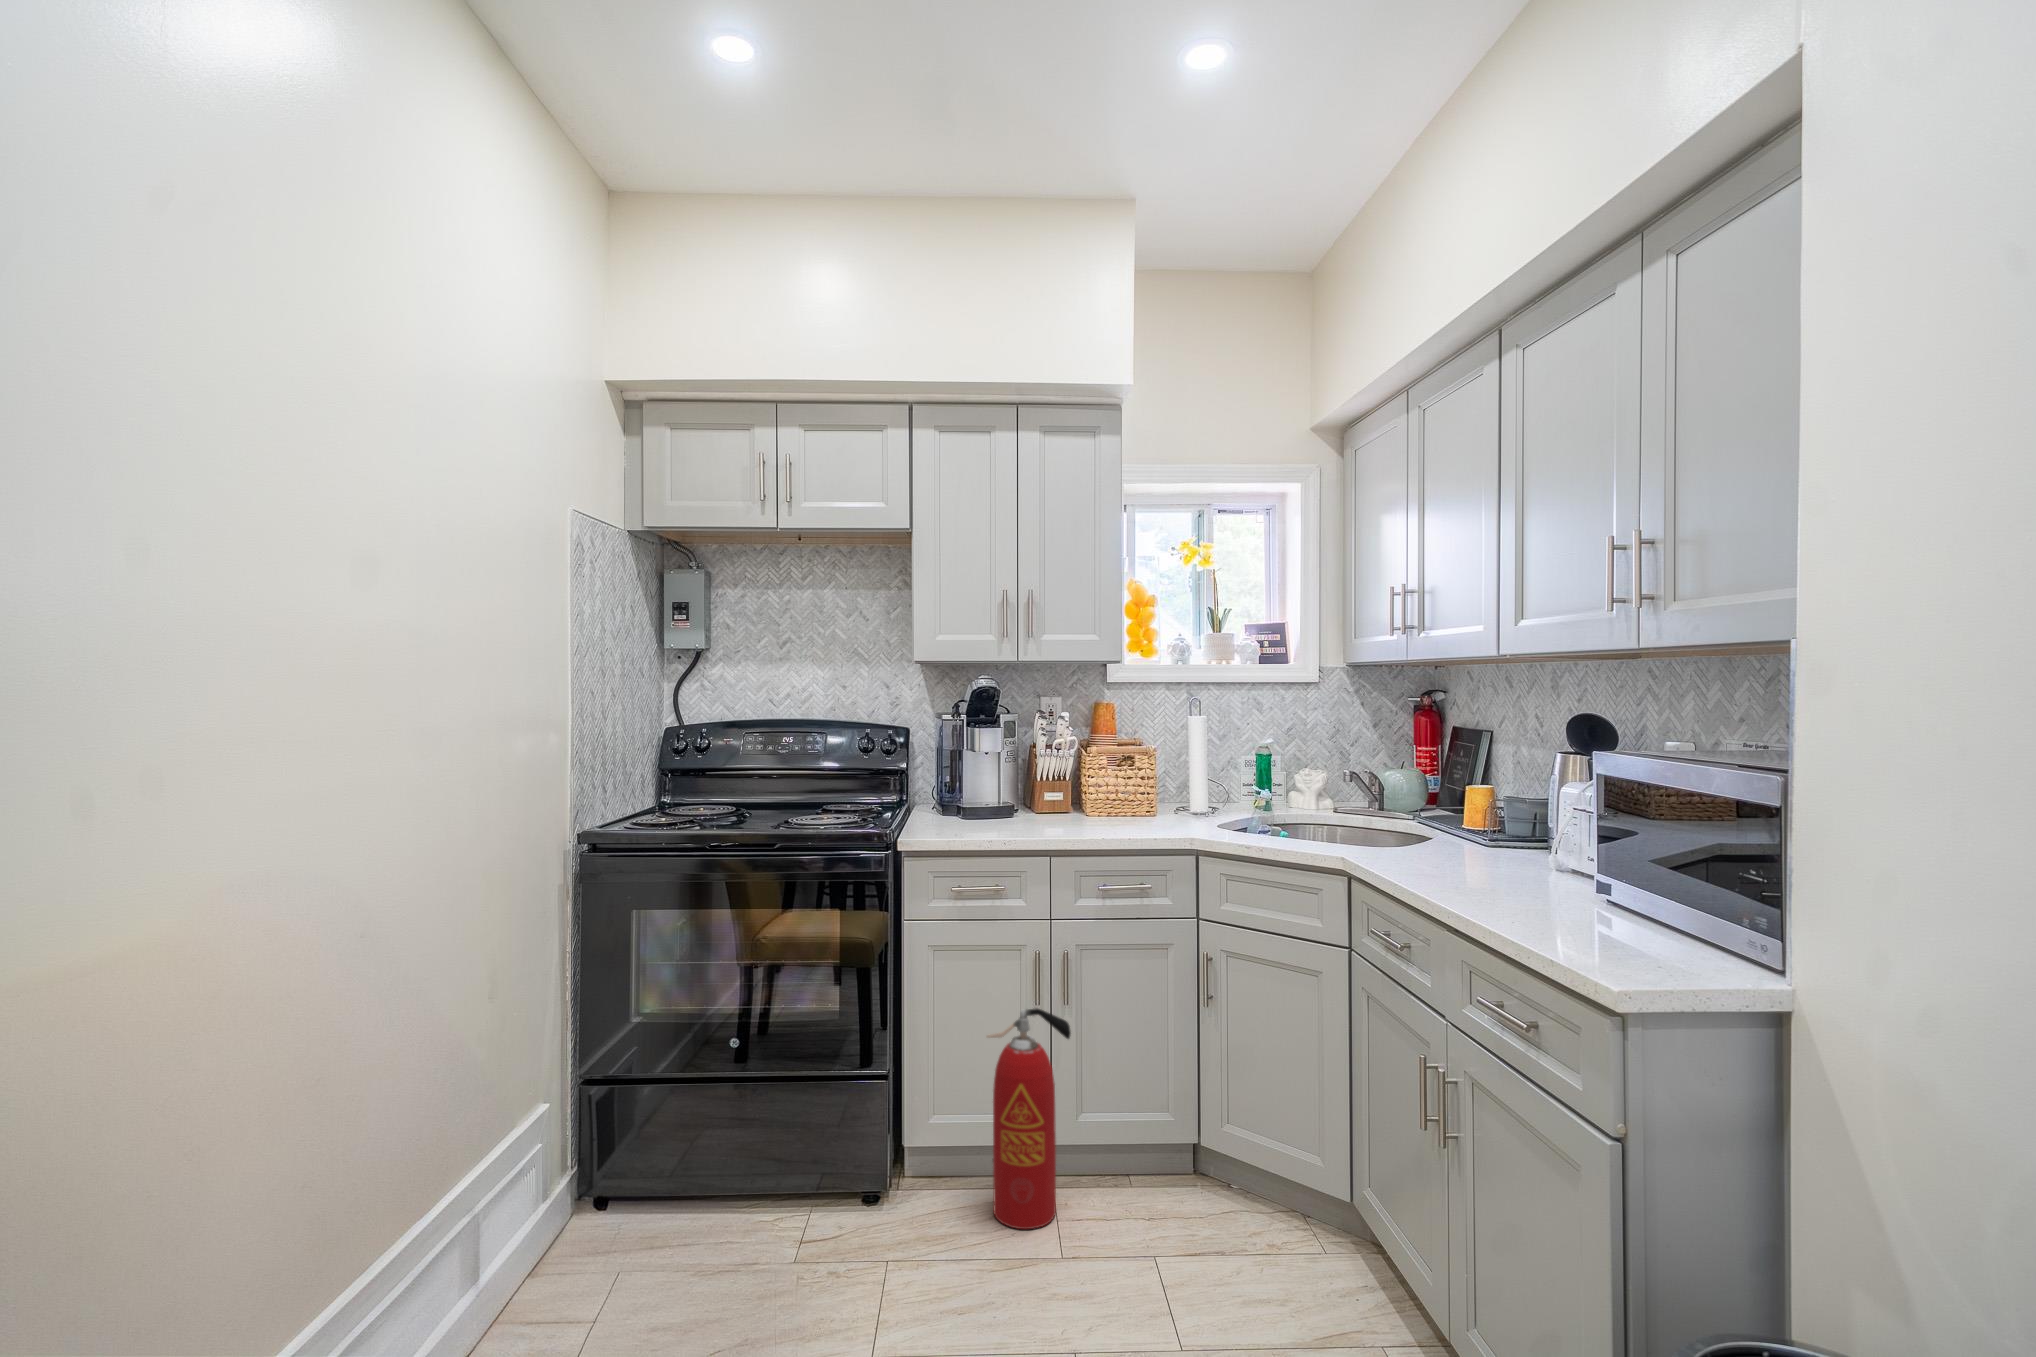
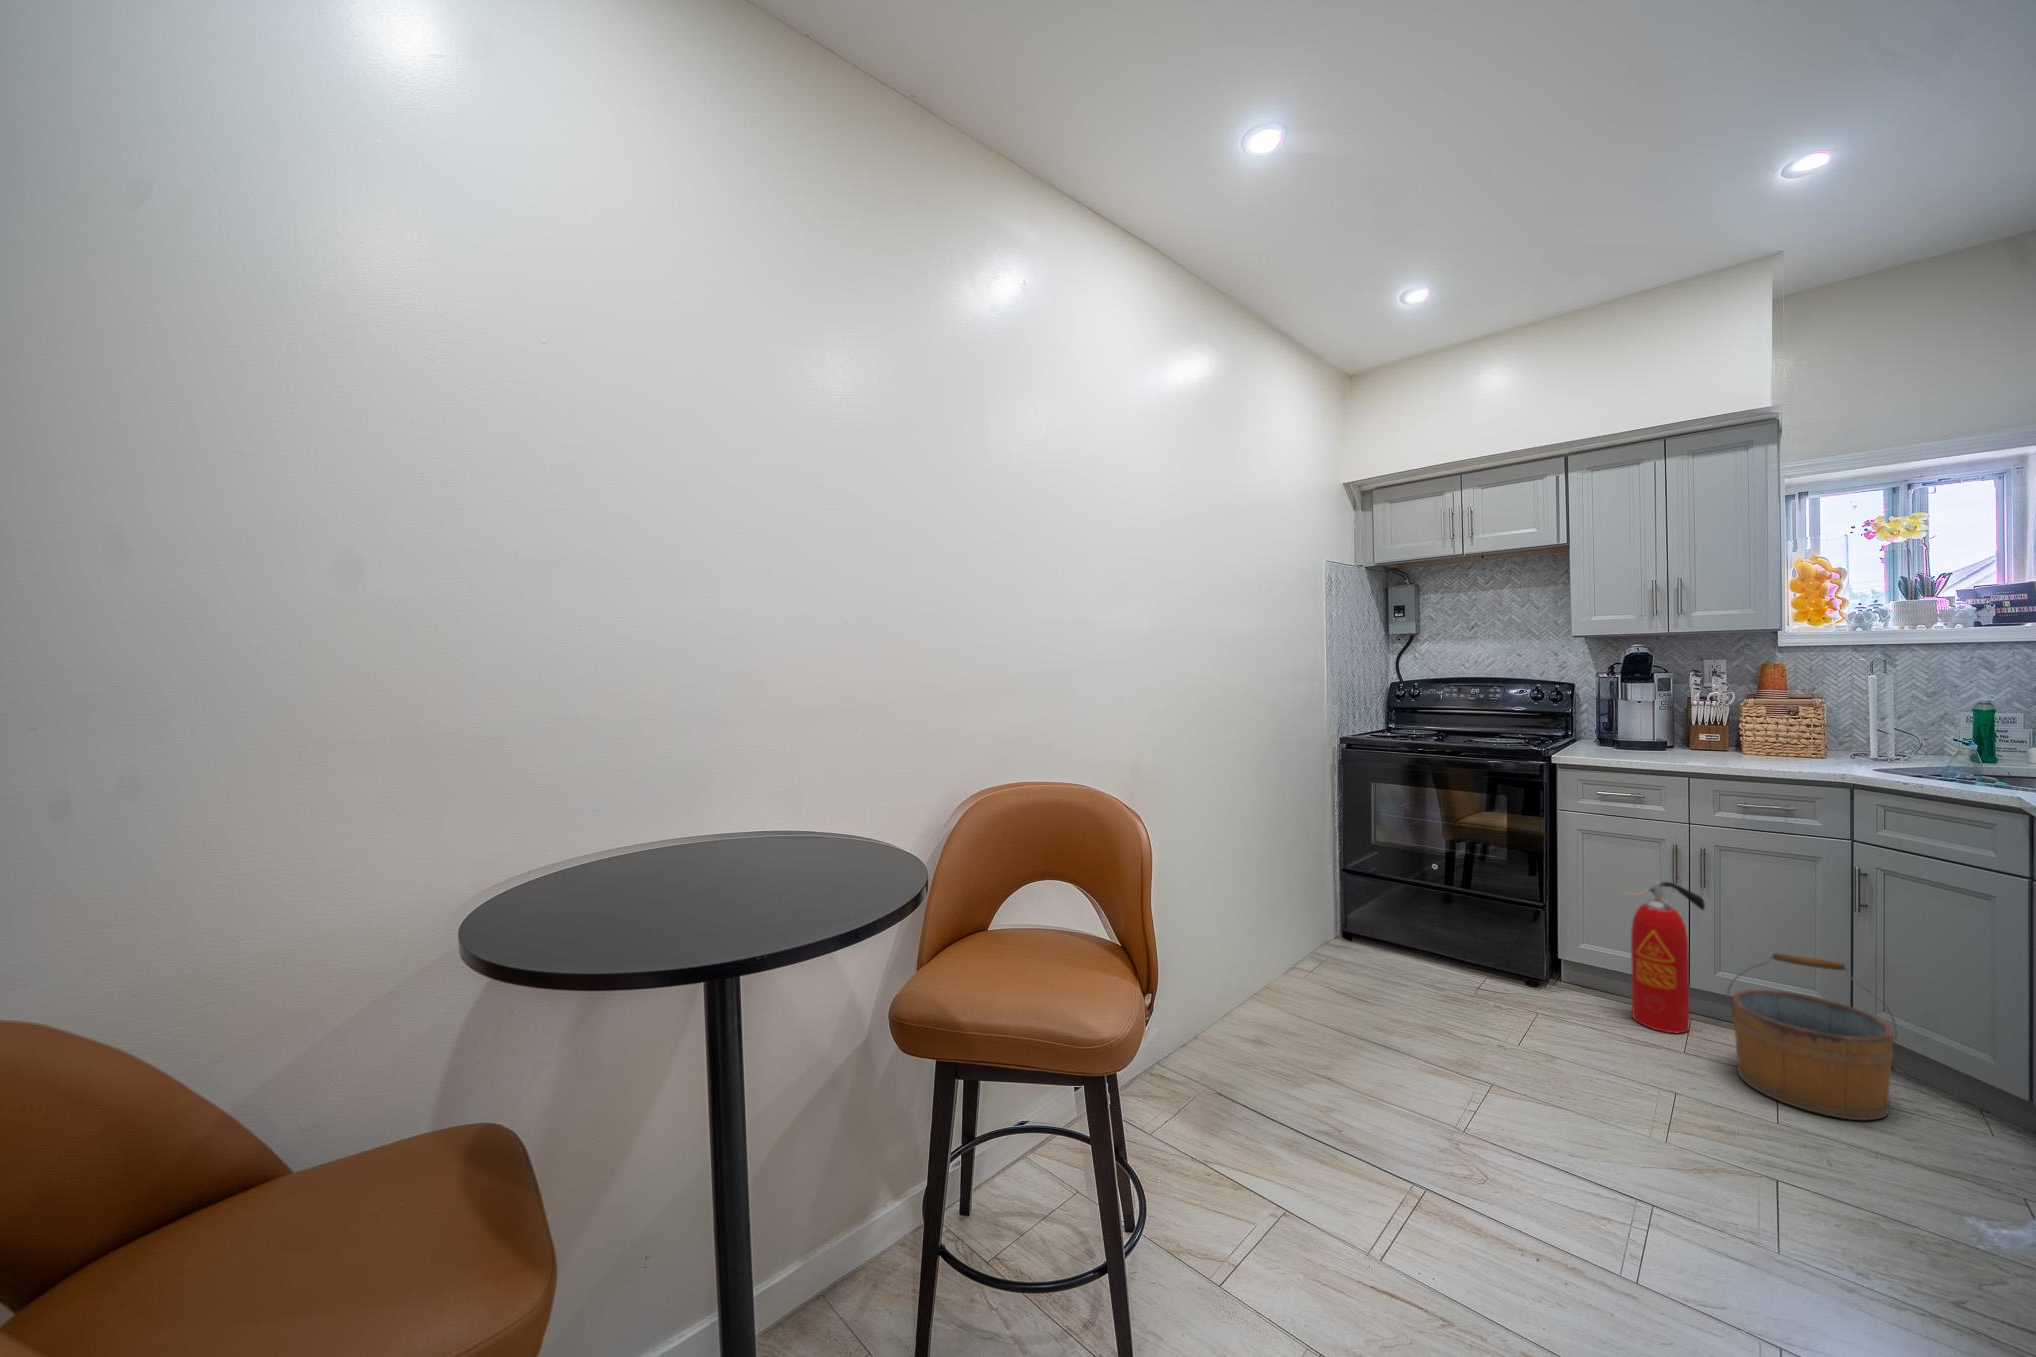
bucket: none [1109,1090,1262,1309] -> present [1727,953,1898,1120]

